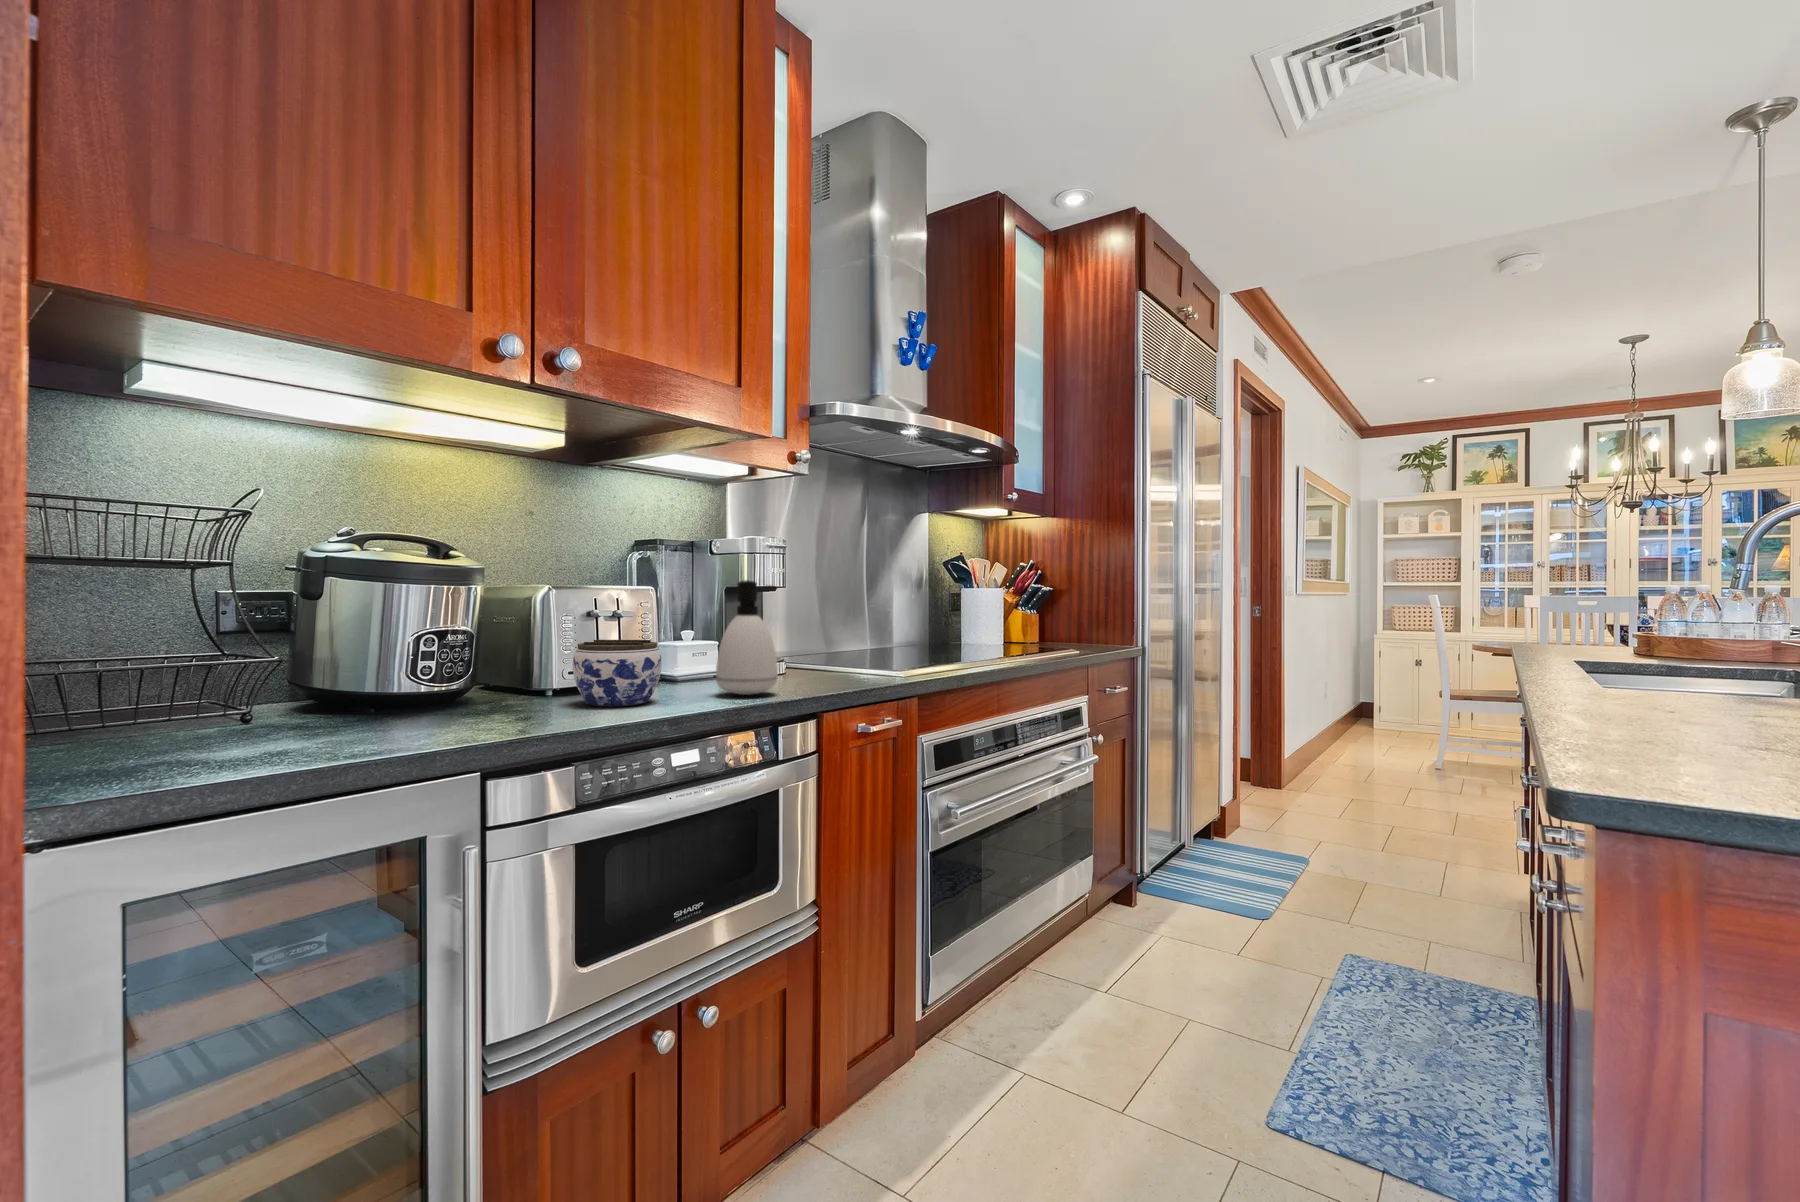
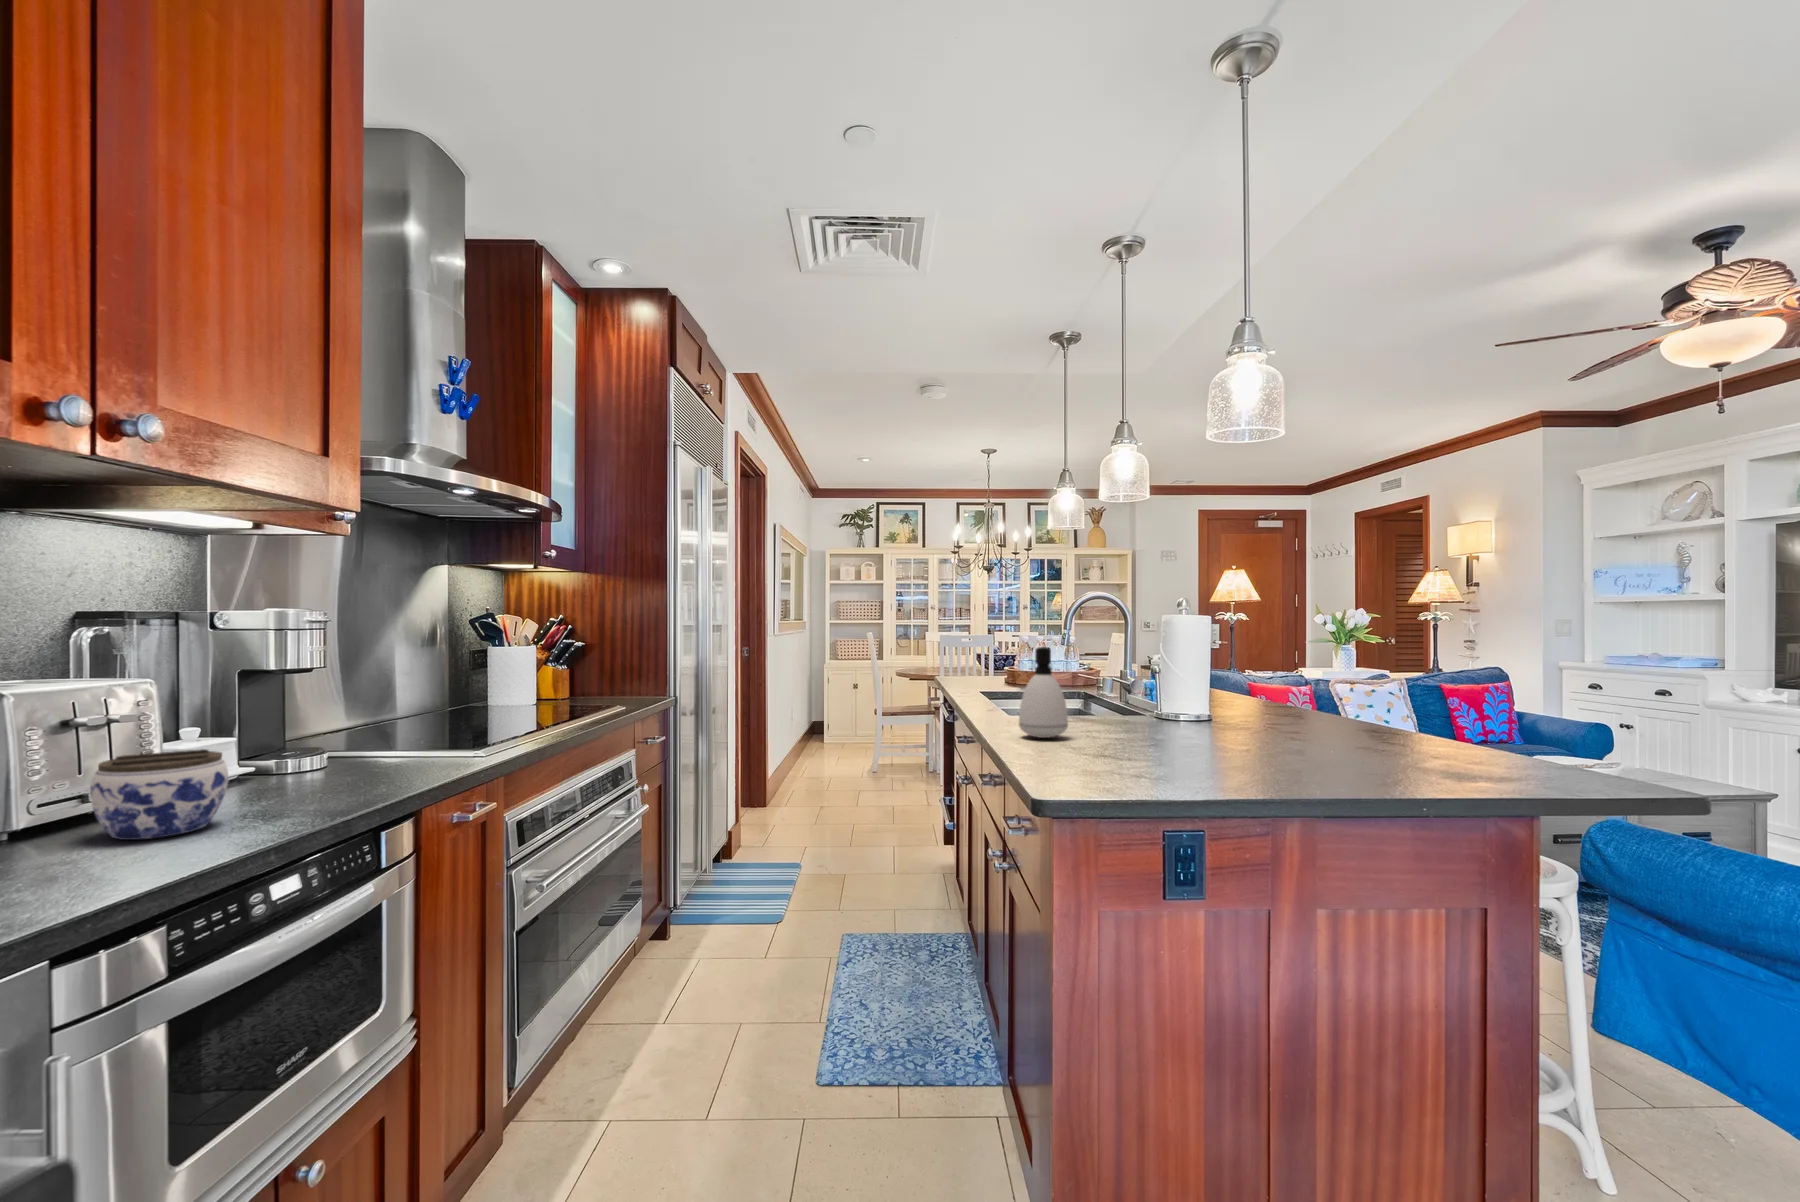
soap dispenser: present [716,580,778,695] -> present [1019,647,1068,738]

